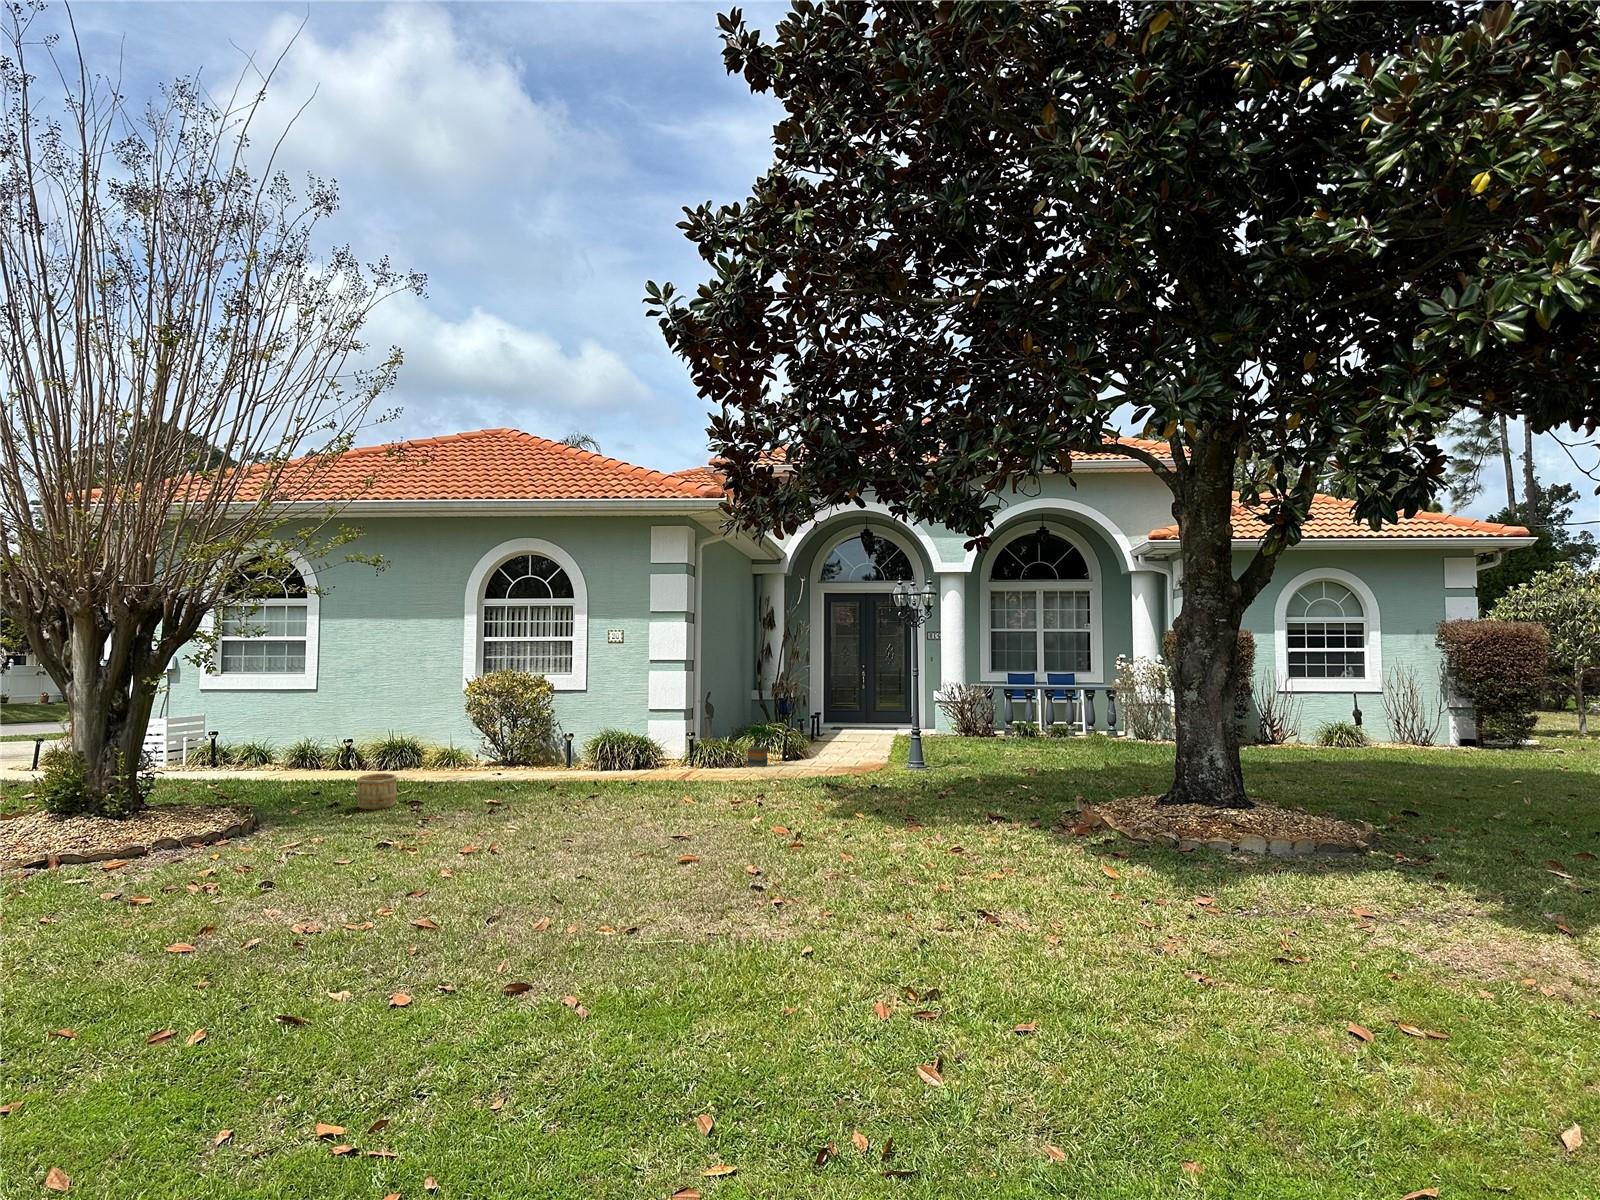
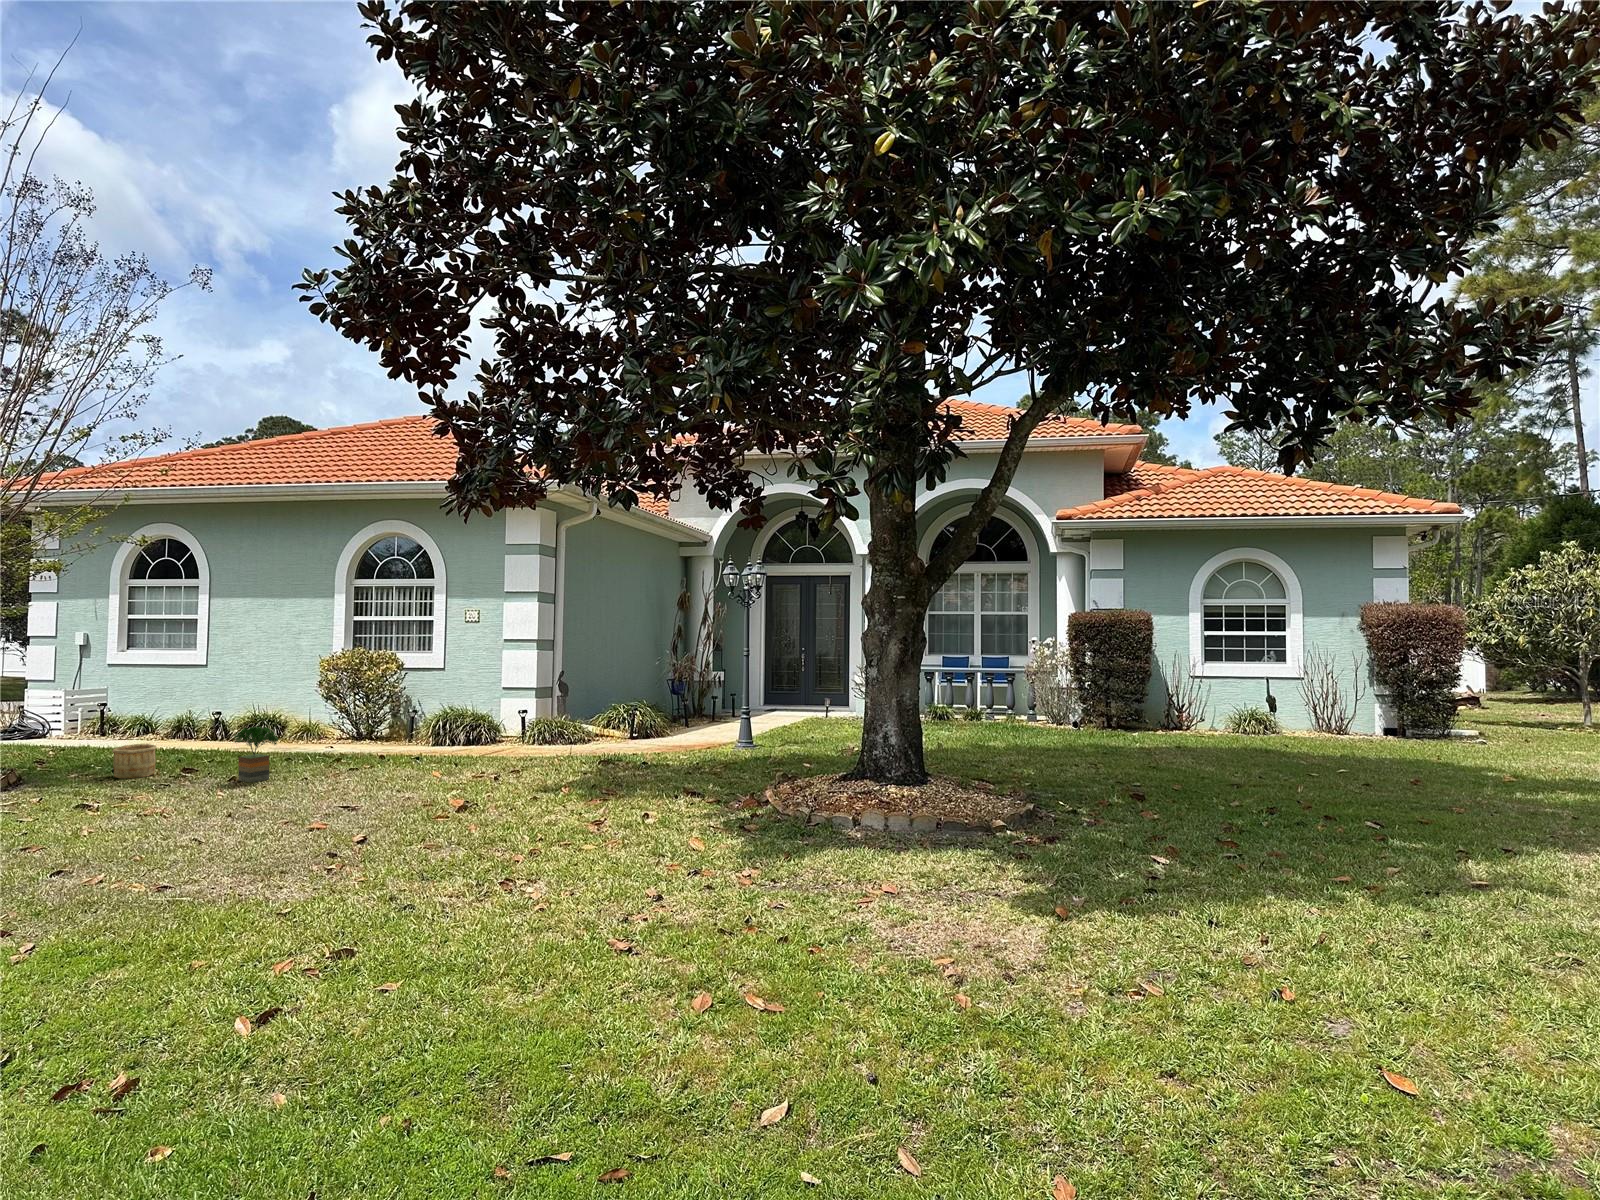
potted tree: present [744,726,773,767] -> present [235,727,278,782]

